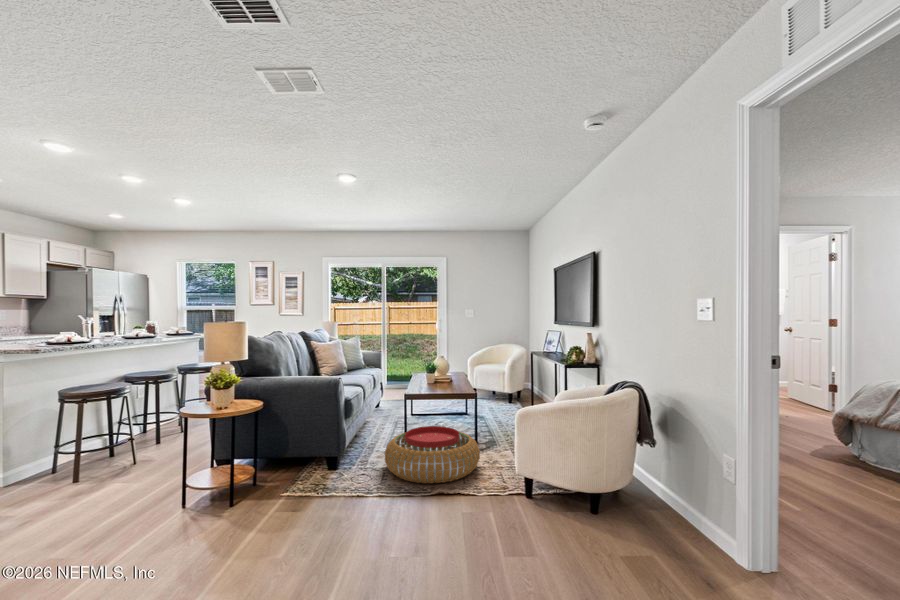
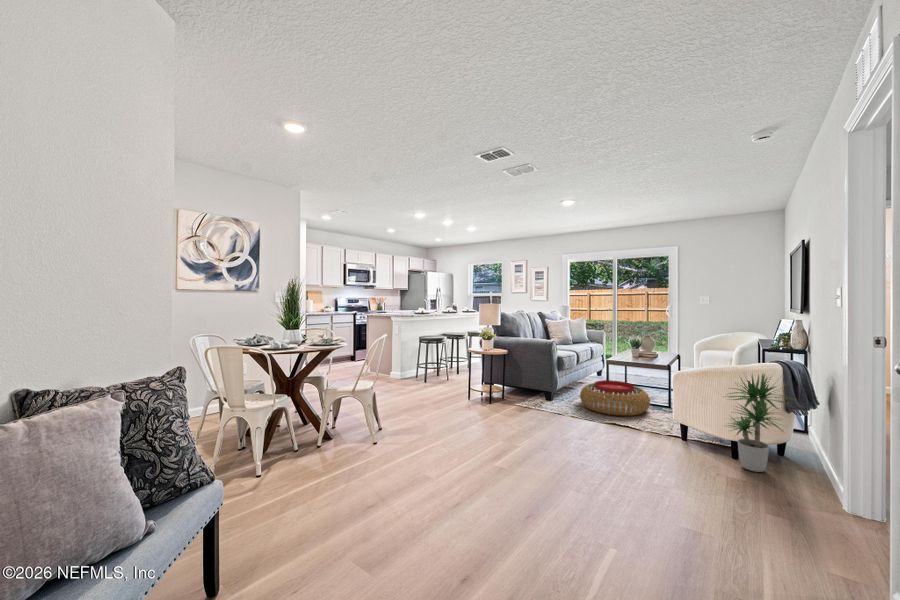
potted plant: none [609,397,701,544] -> present [727,374,787,472]

